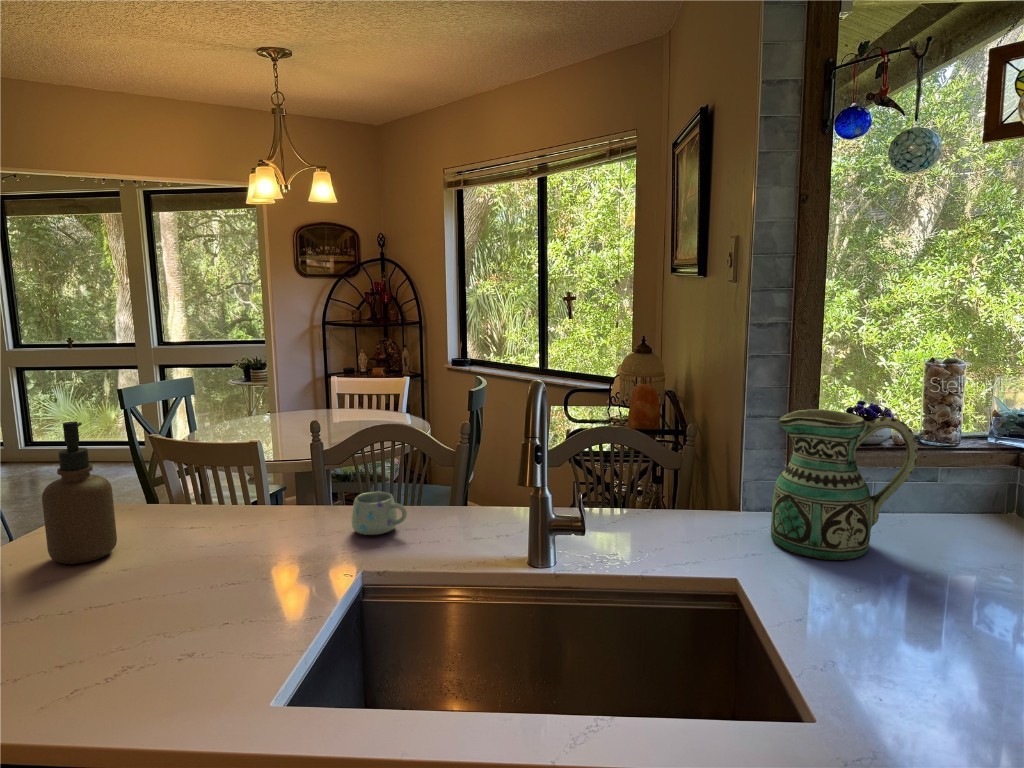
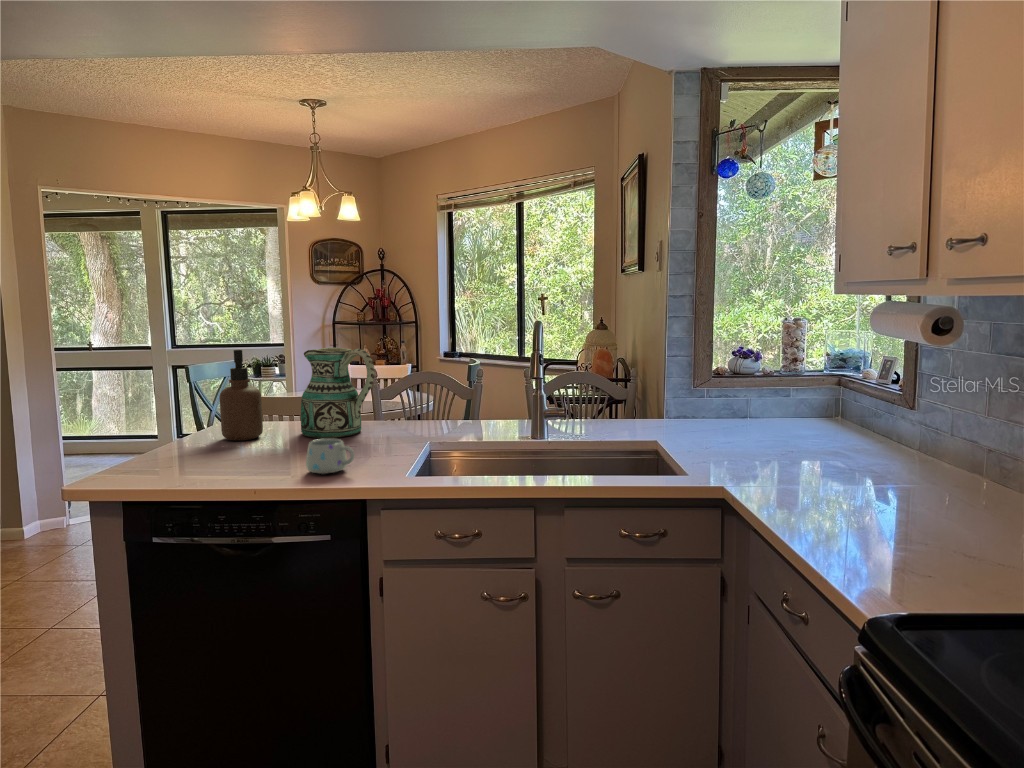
ceramic pitcher: present [771,409,918,560] -> present [301,348,375,438]
mug: present [352,492,407,535] -> present [306,438,354,474]

